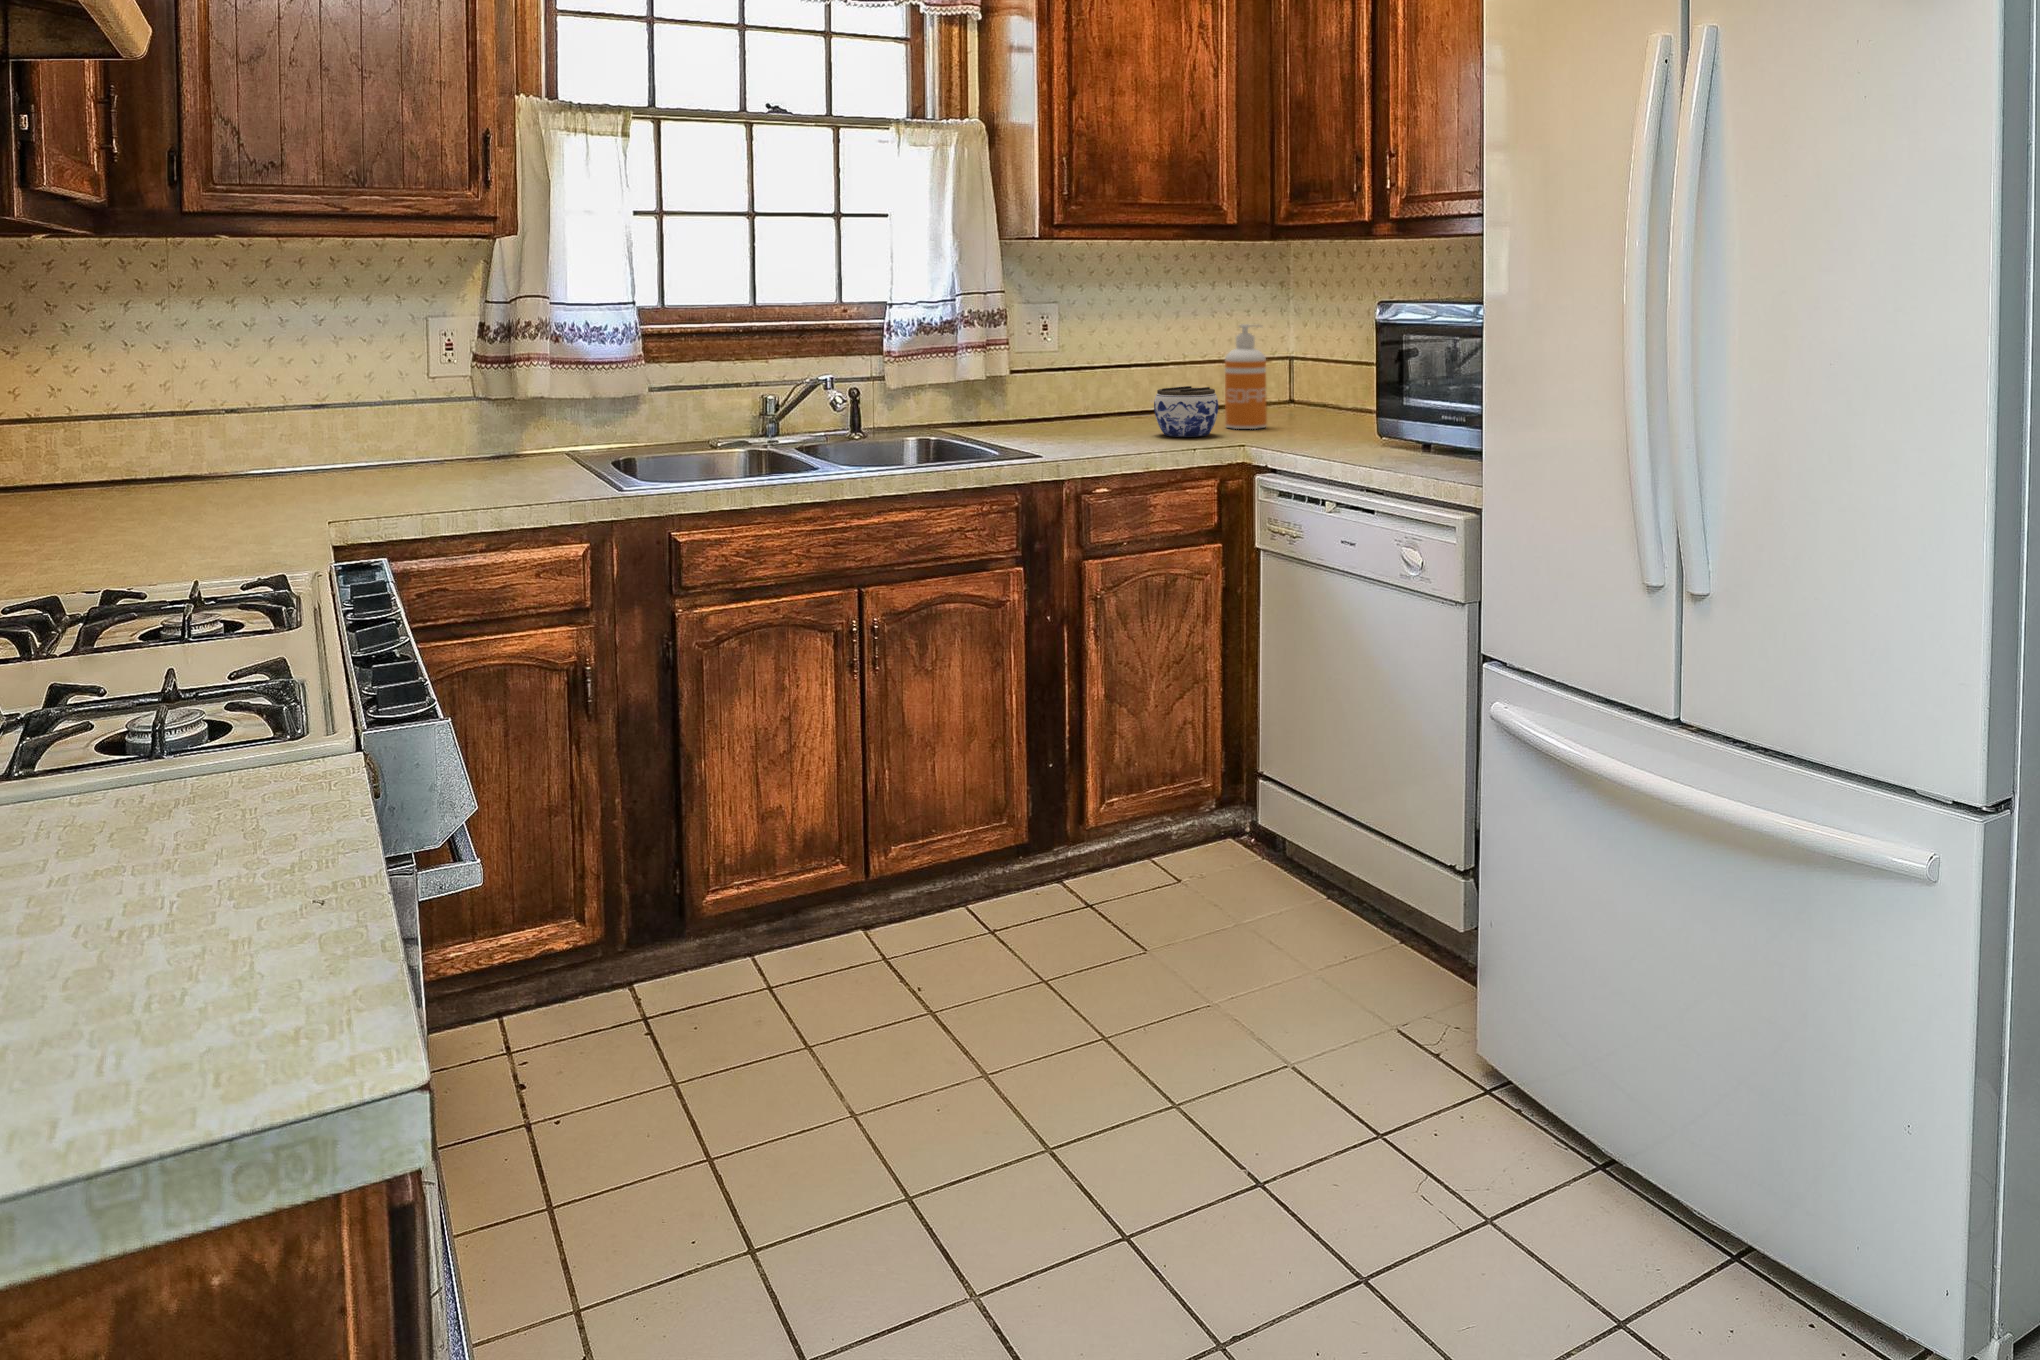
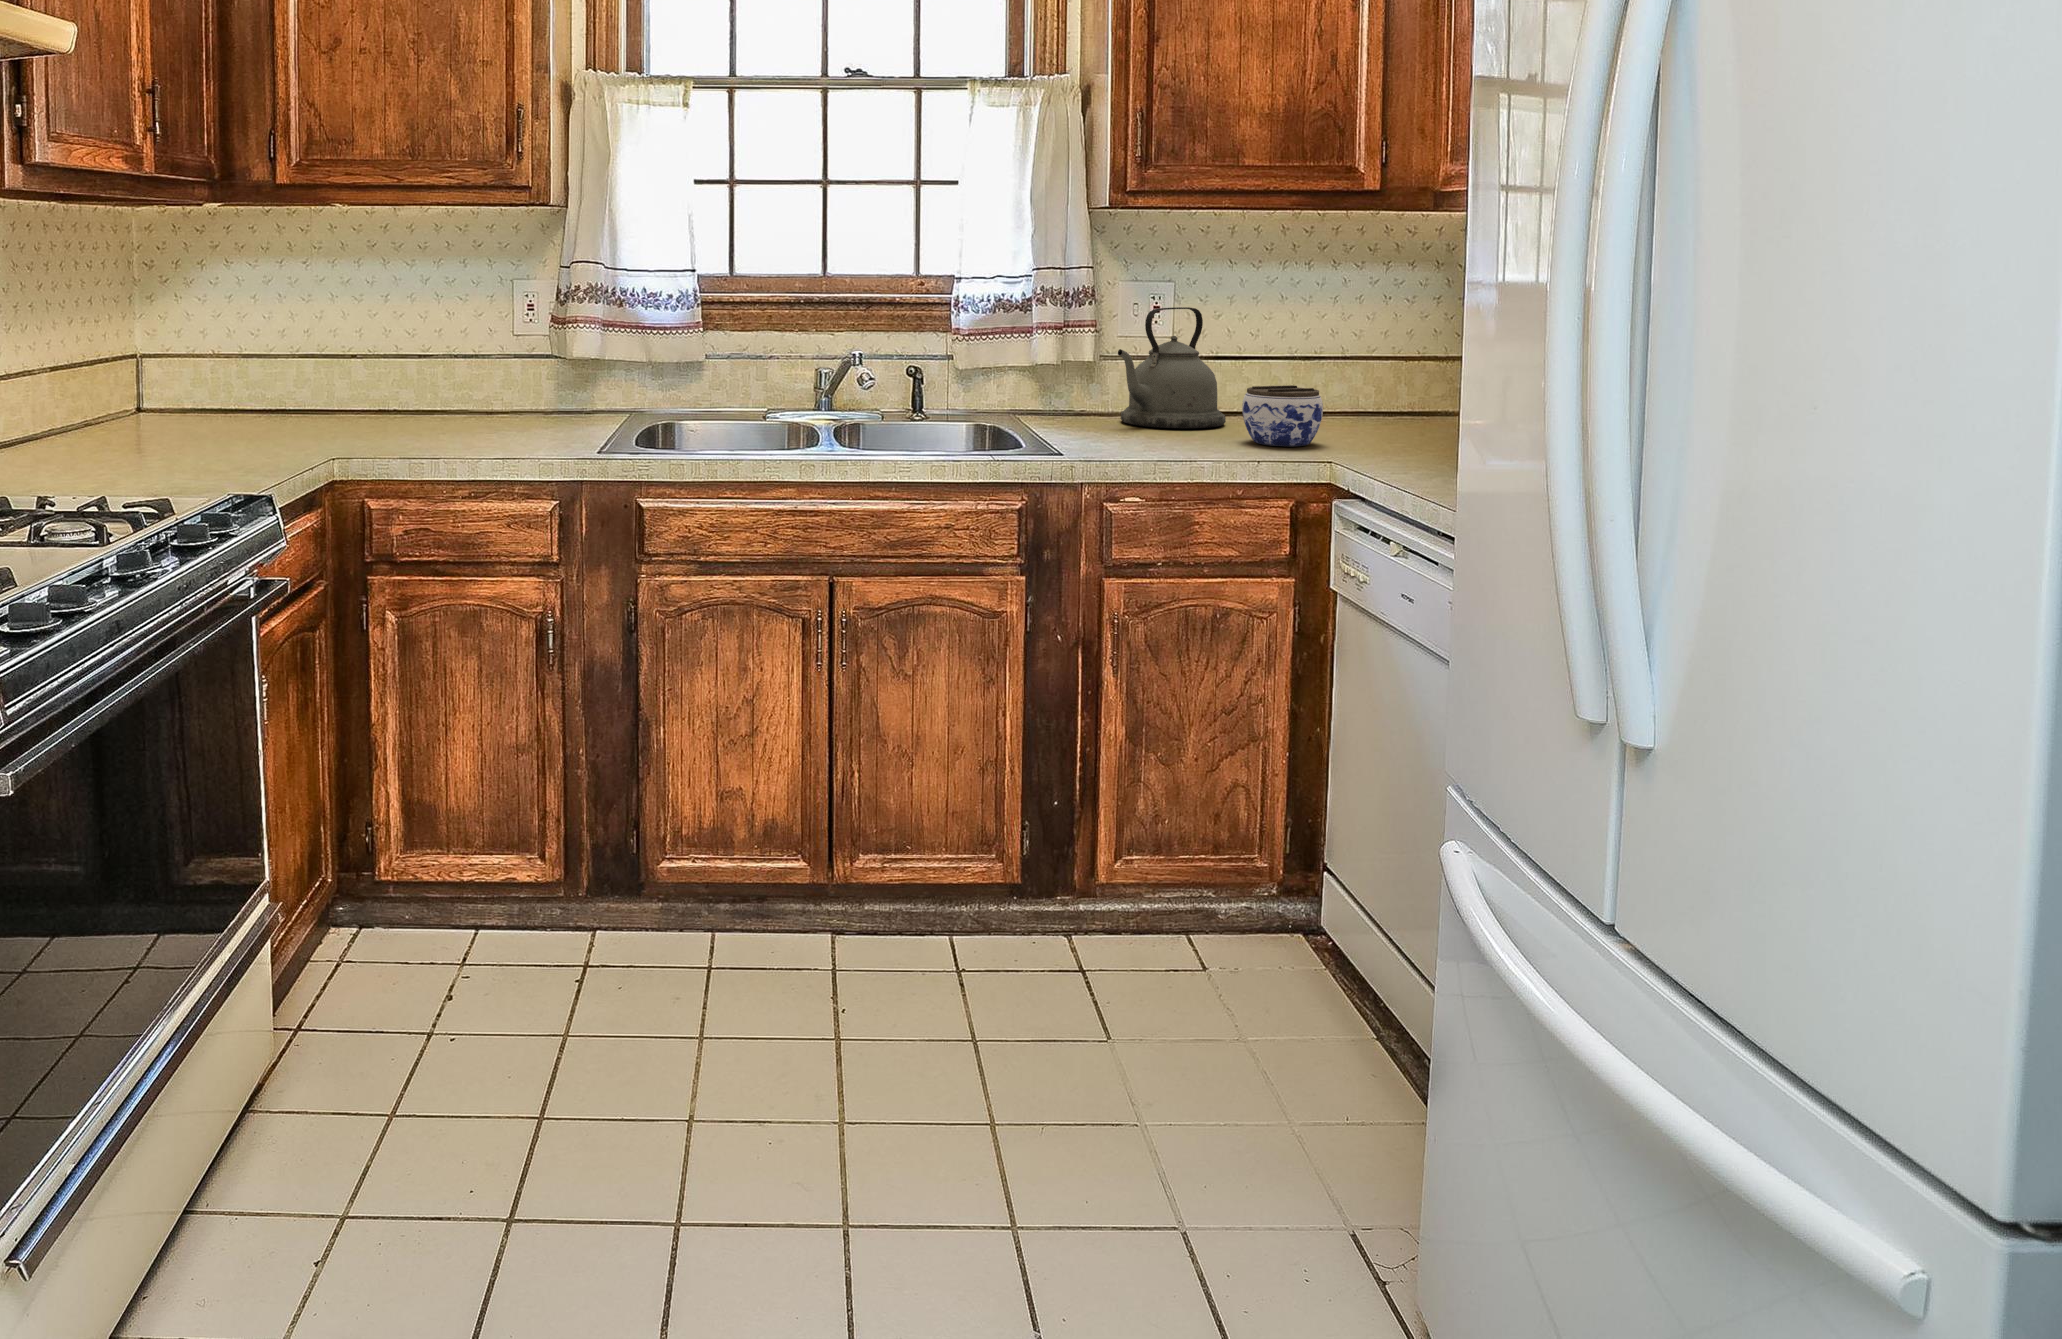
soap dispenser: present [1225,324,1267,429] -> none [1351,314,1407,442]
kettle: none [1028,325,1118,431] -> present [1118,307,1226,428]

